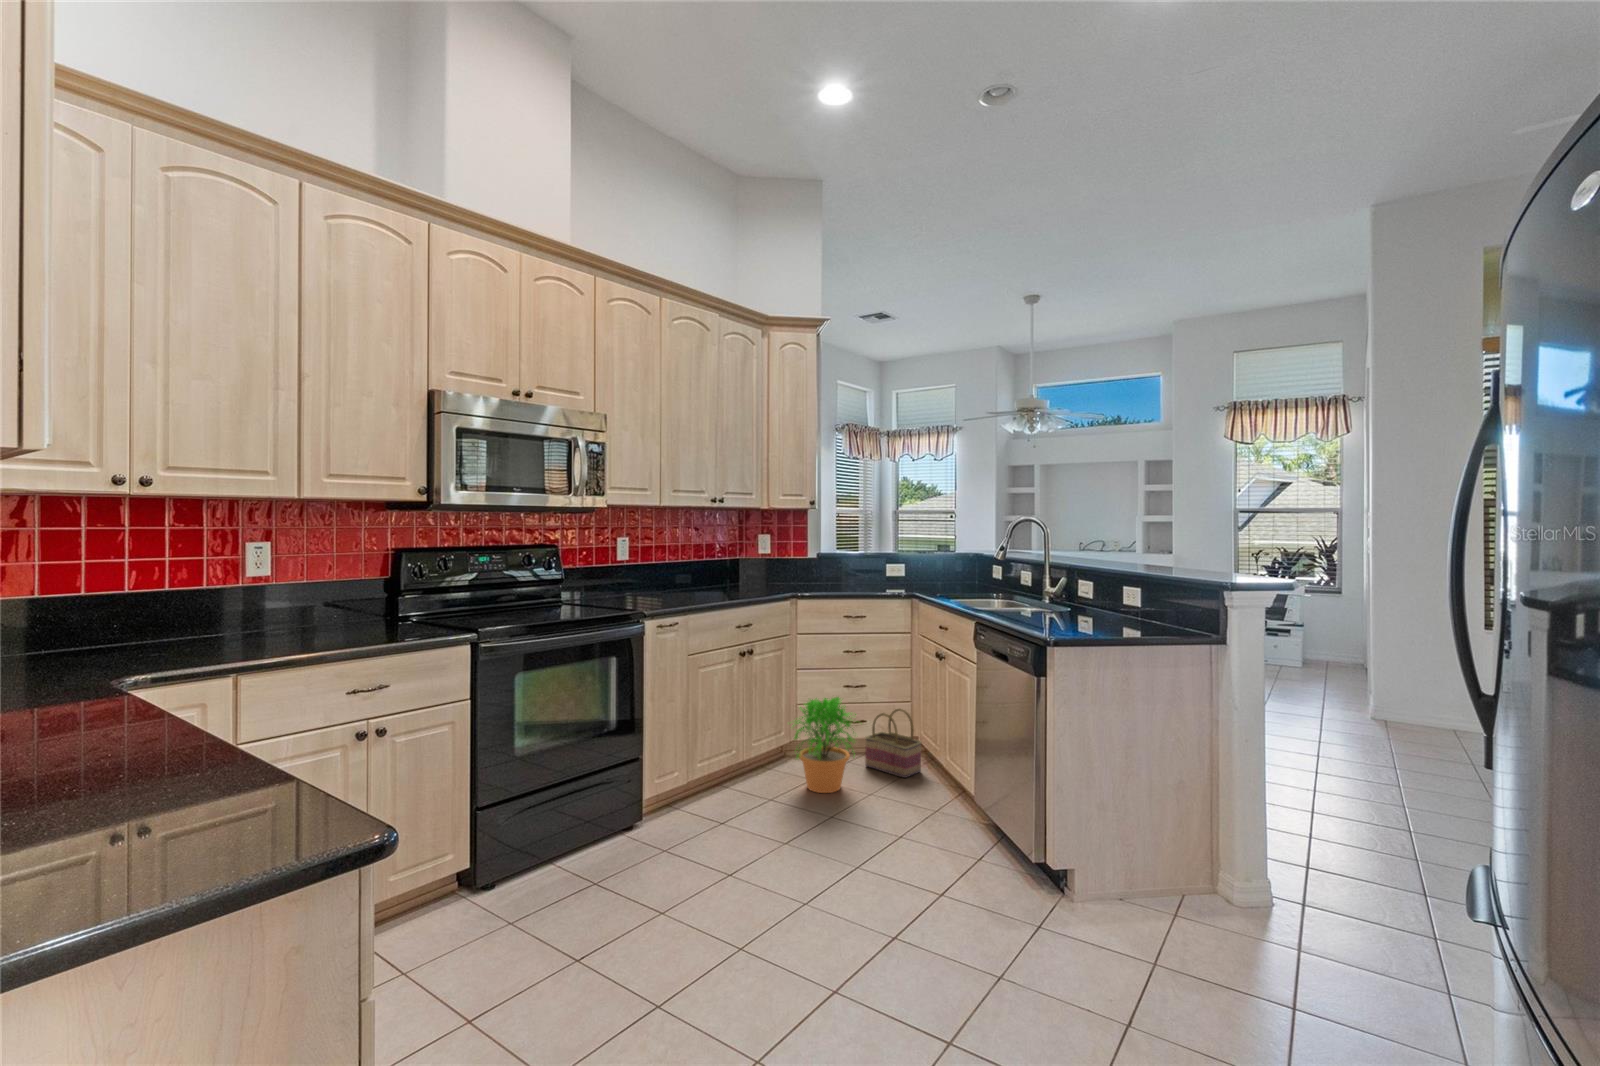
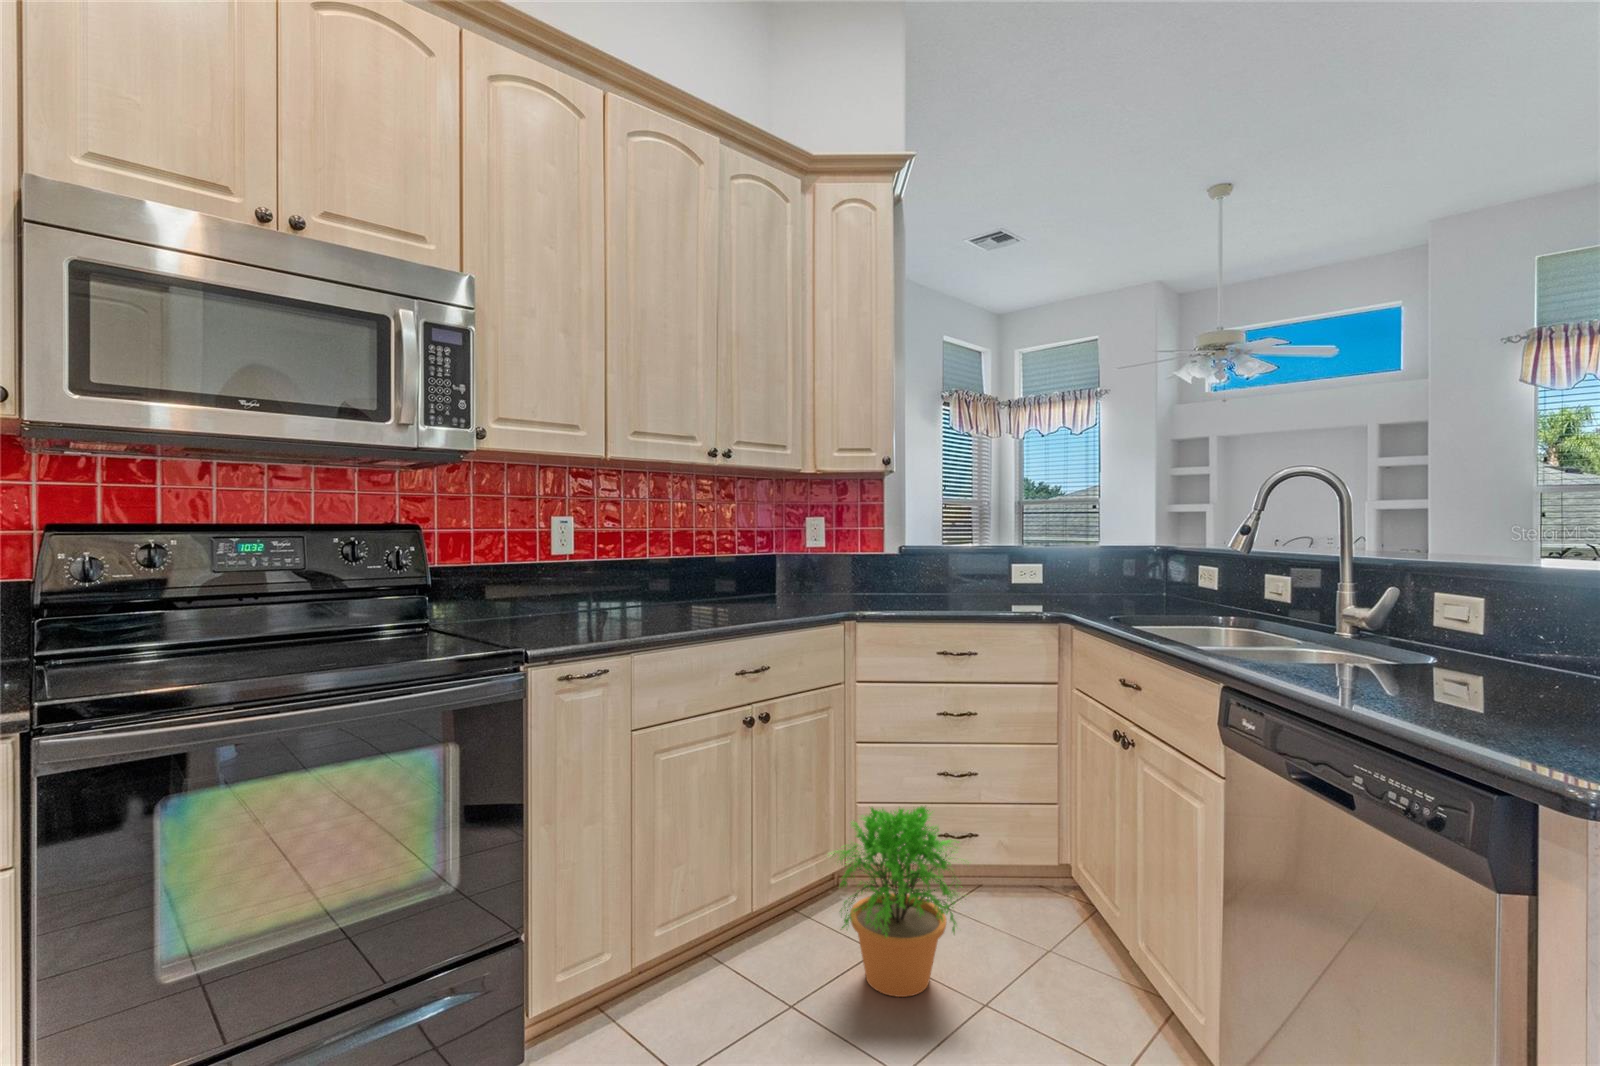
basket: present [865,709,922,778] -> none [975,822,1084,963]

